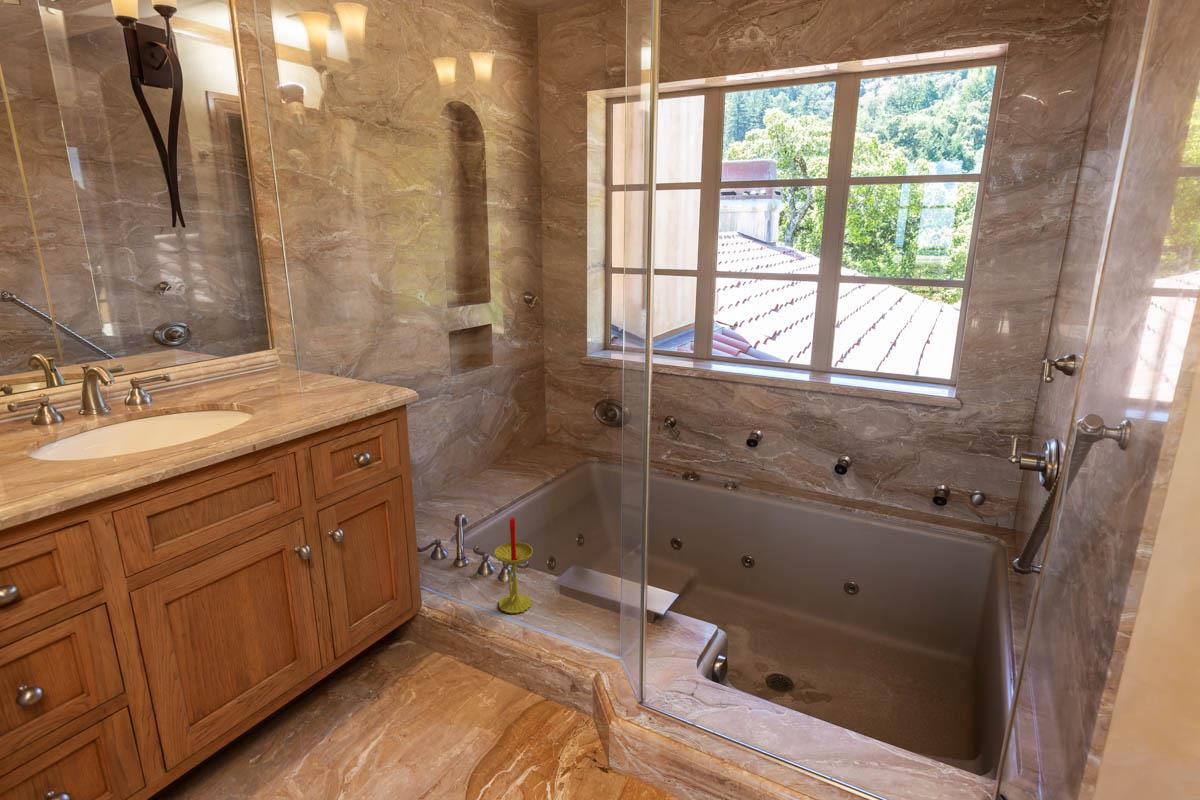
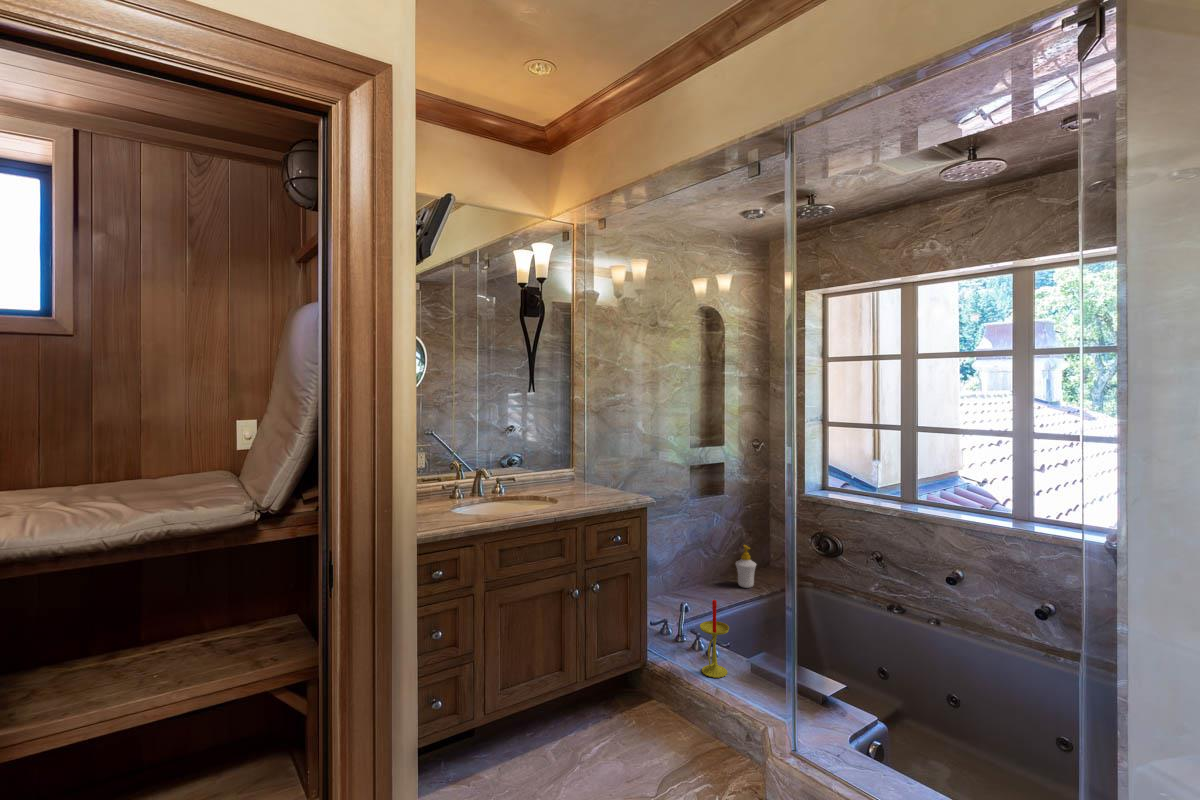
soap bottle: none [511,426,537,477] -> present [736,545,756,588]

